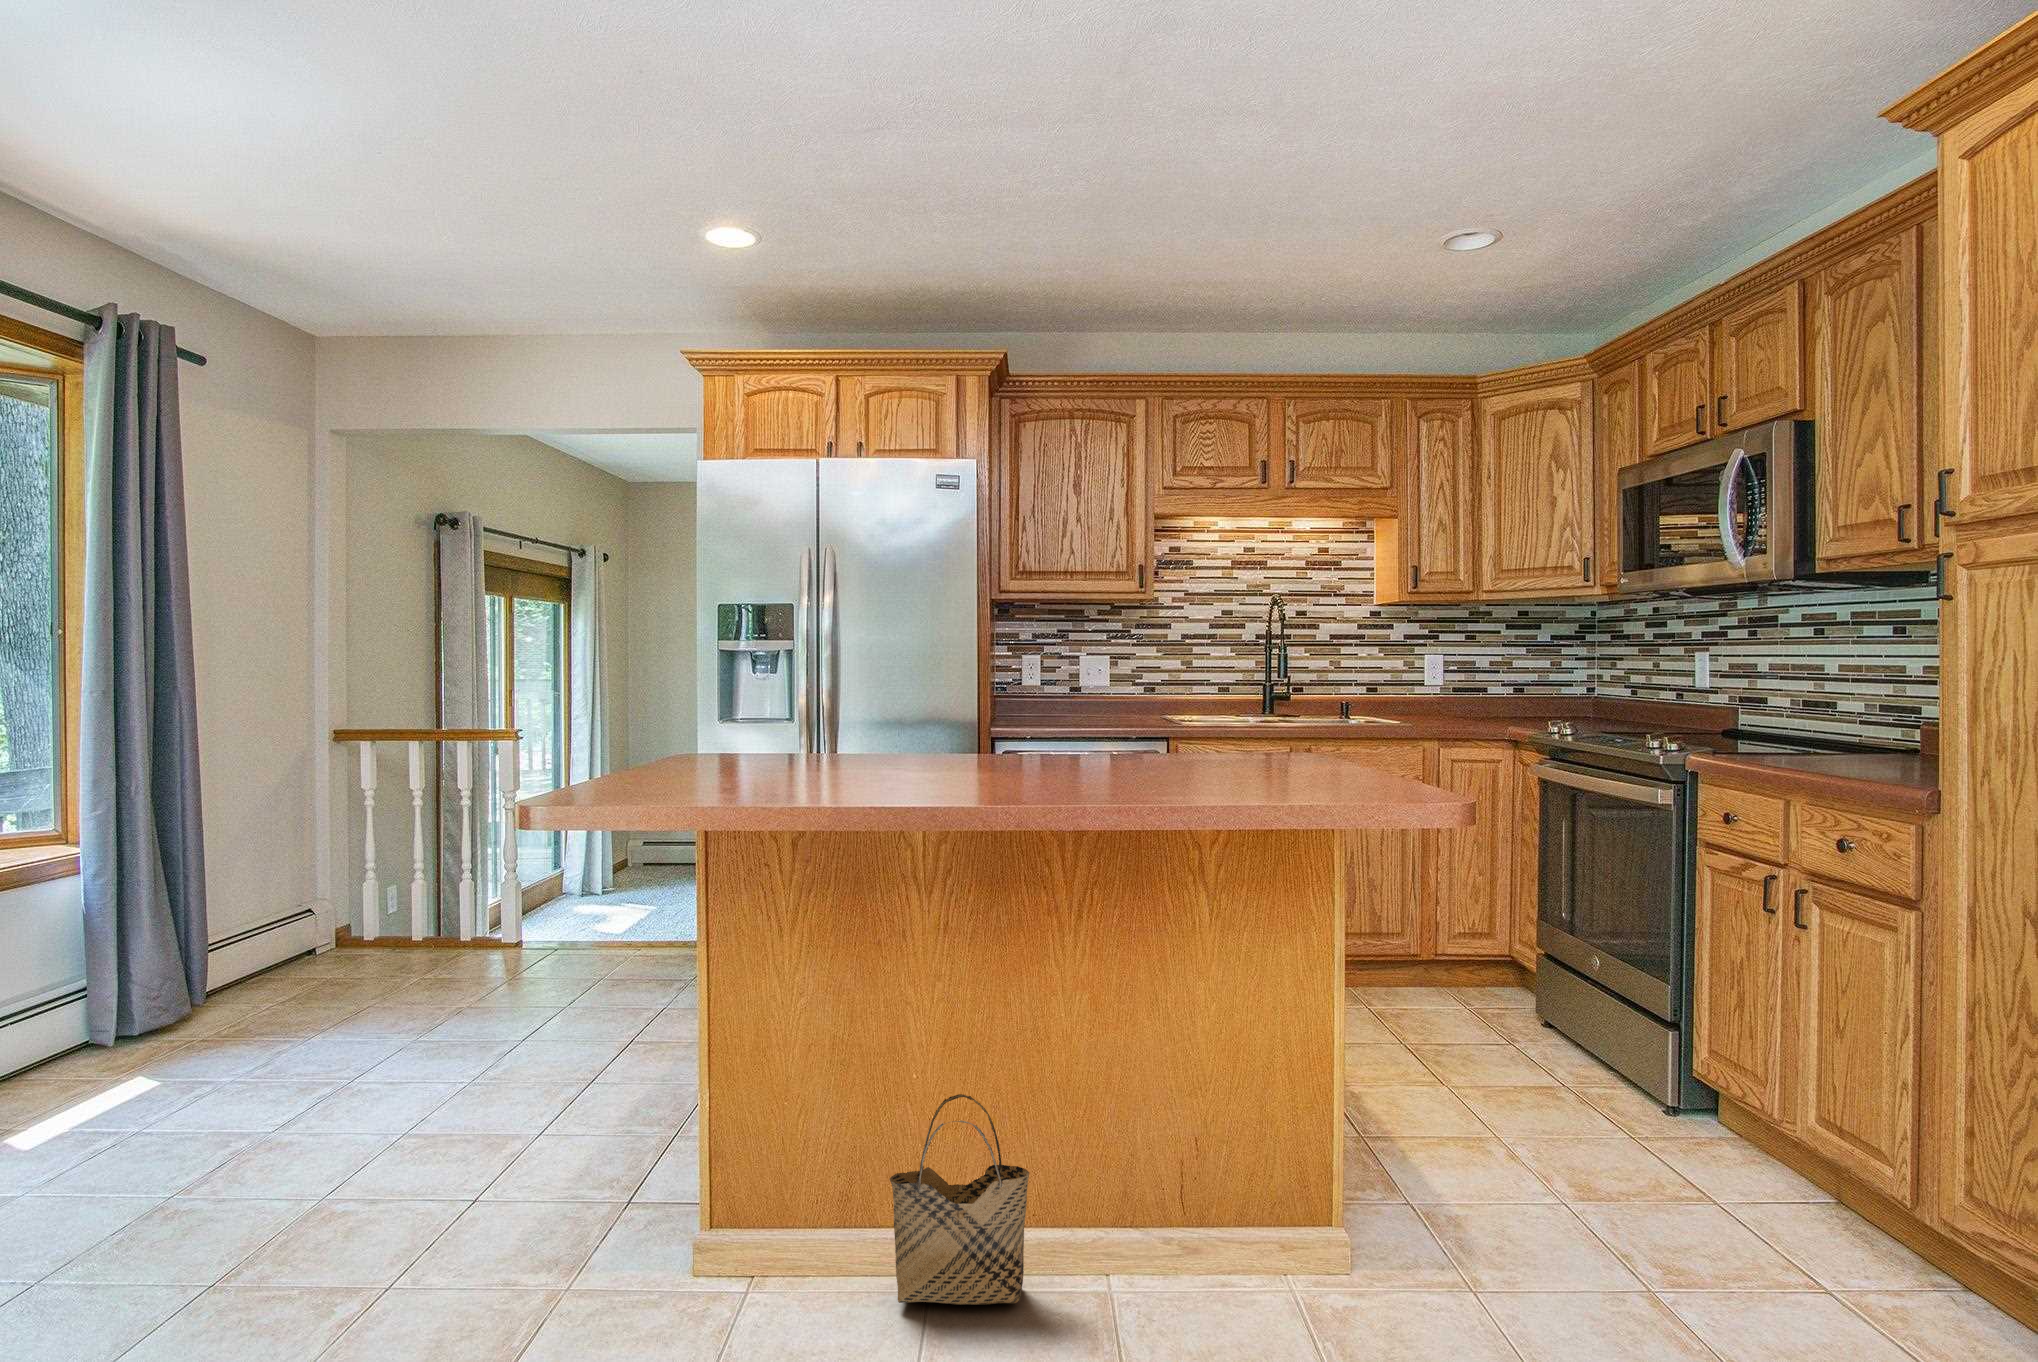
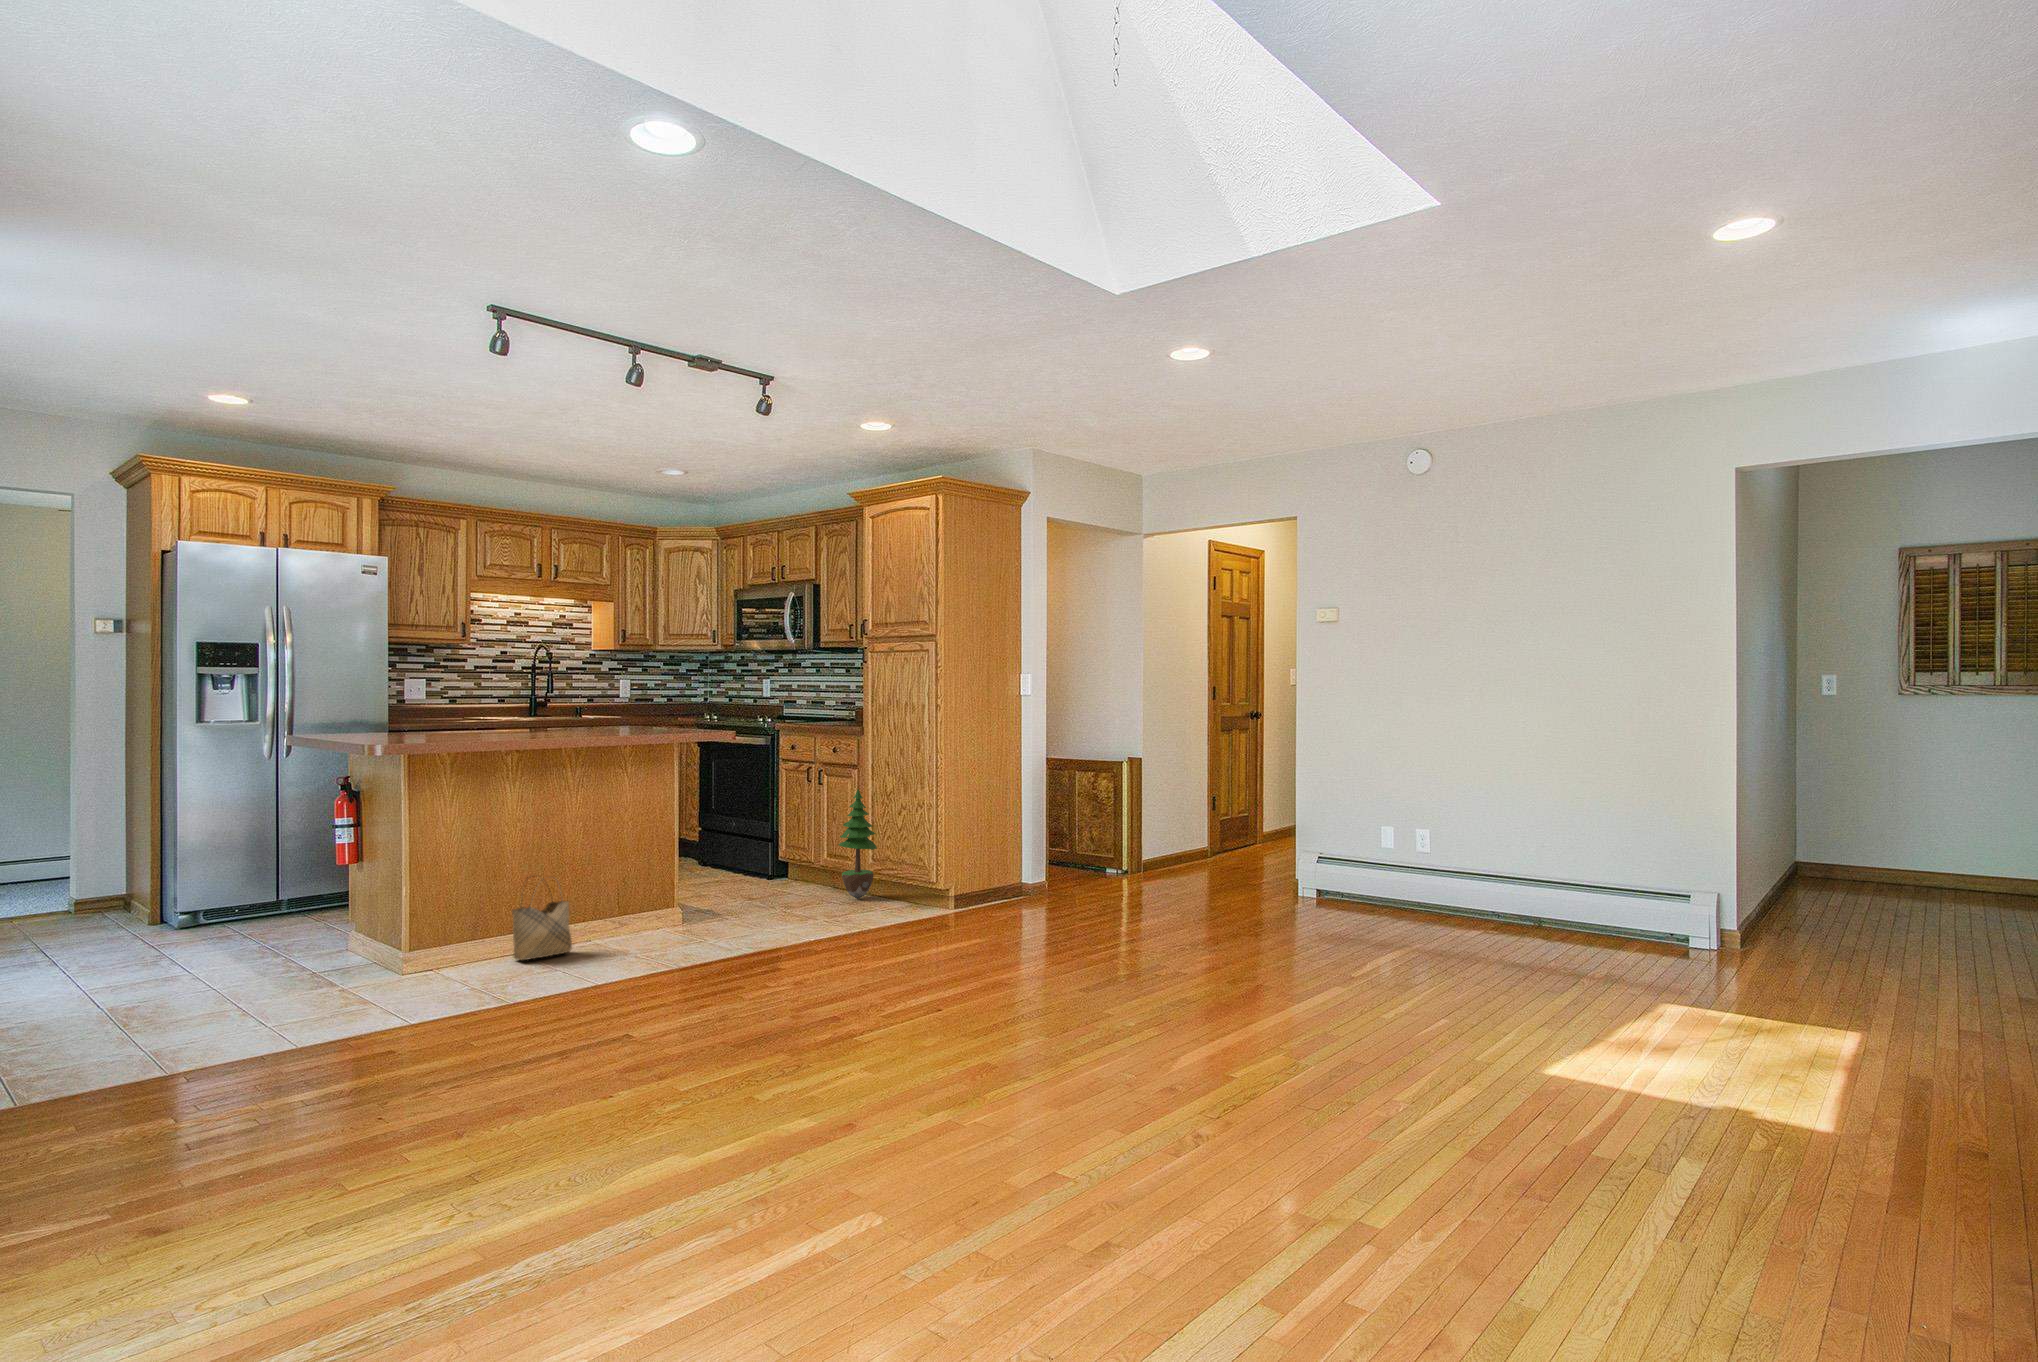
potted tree: none [1832,972,1983,1302] -> present [838,789,877,899]

